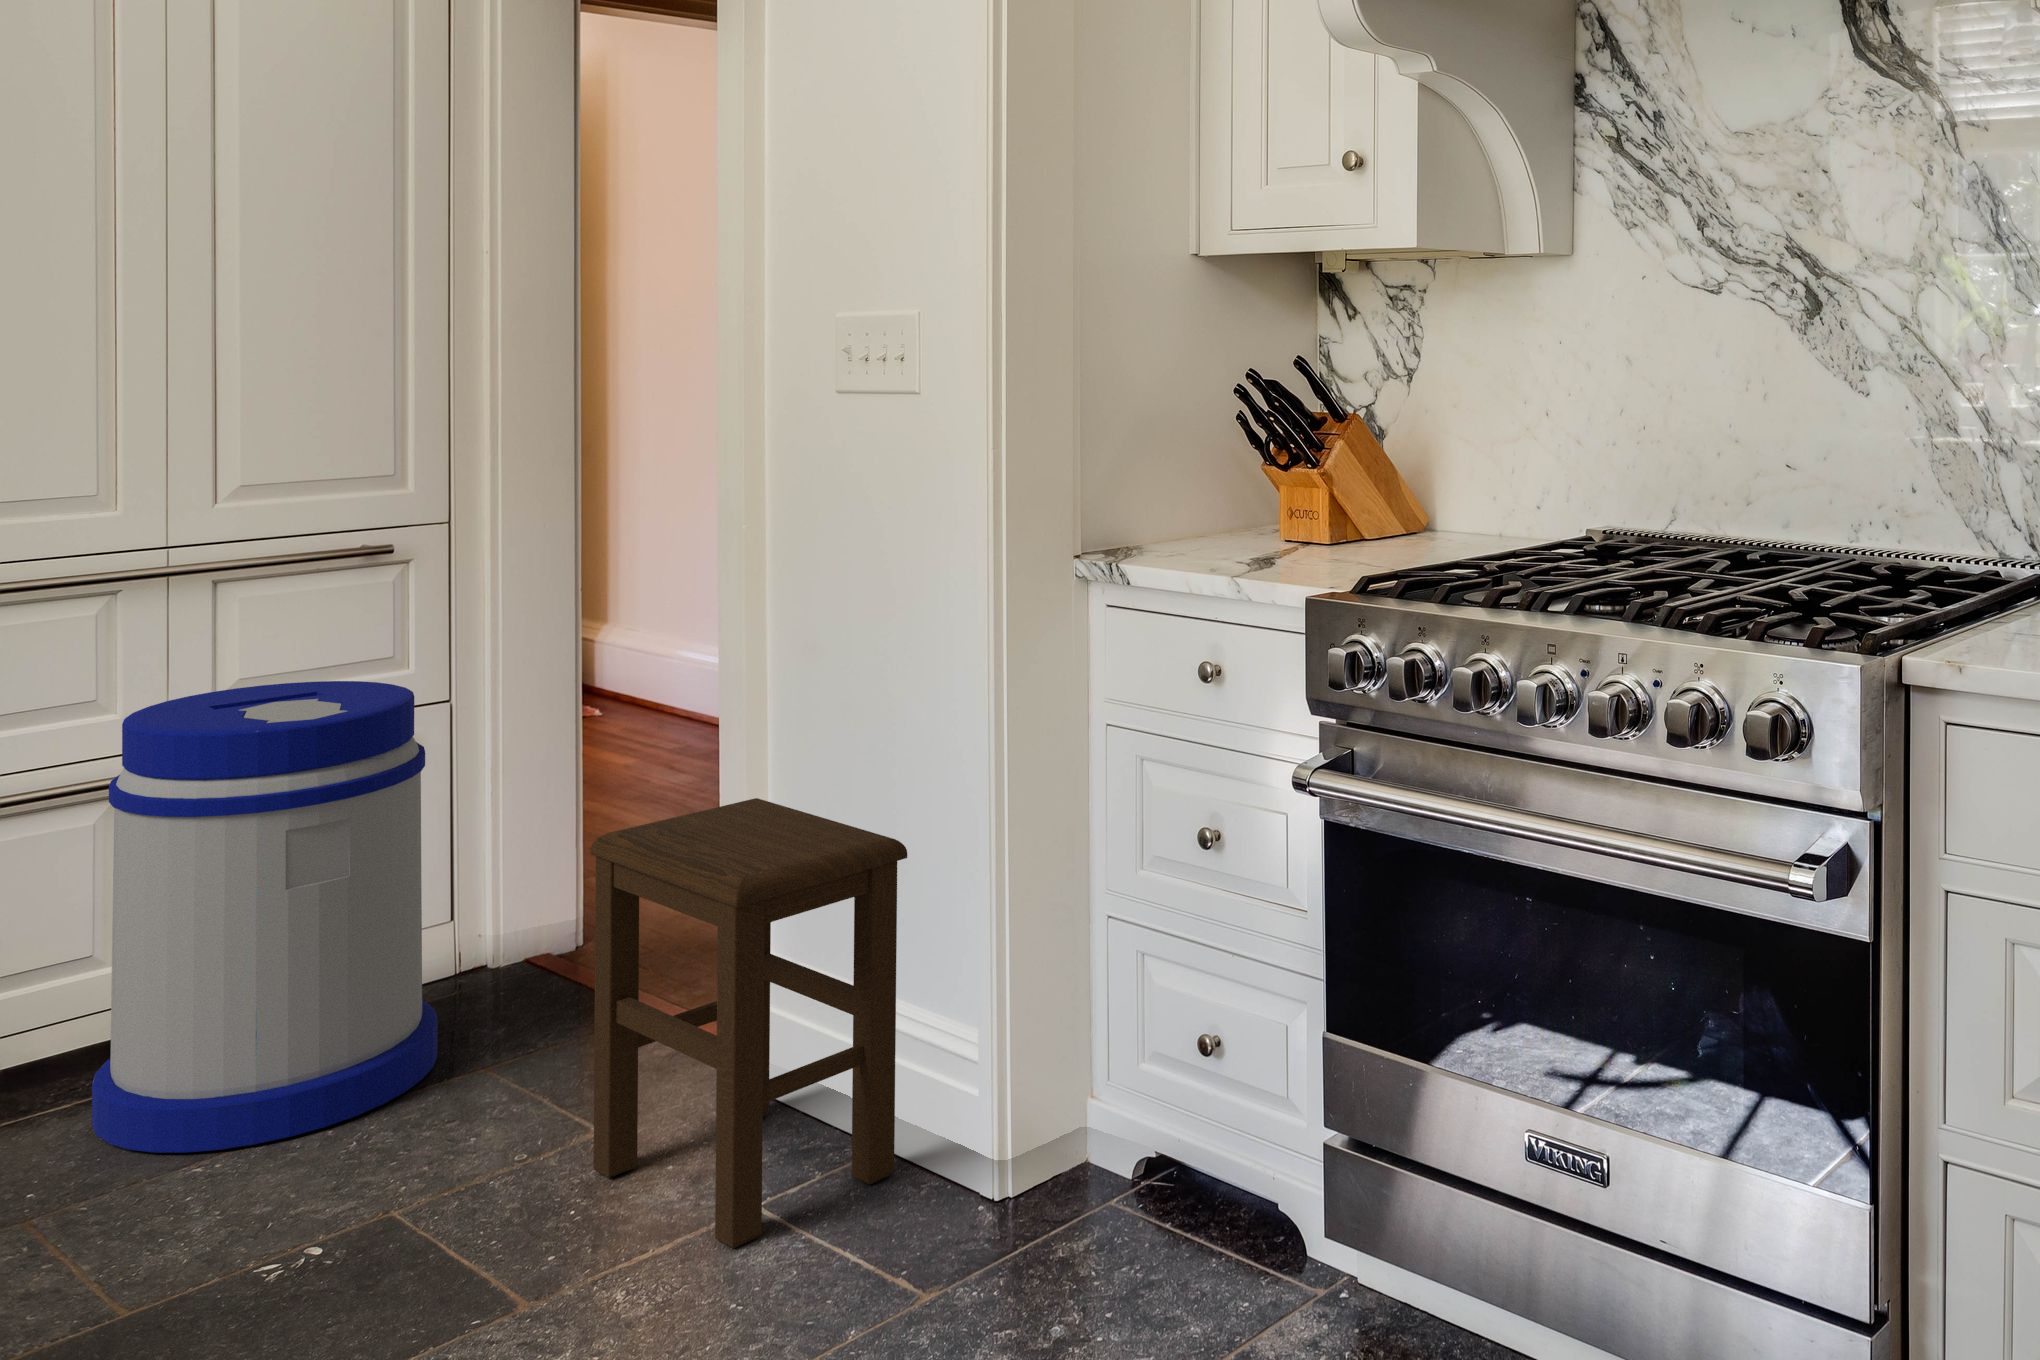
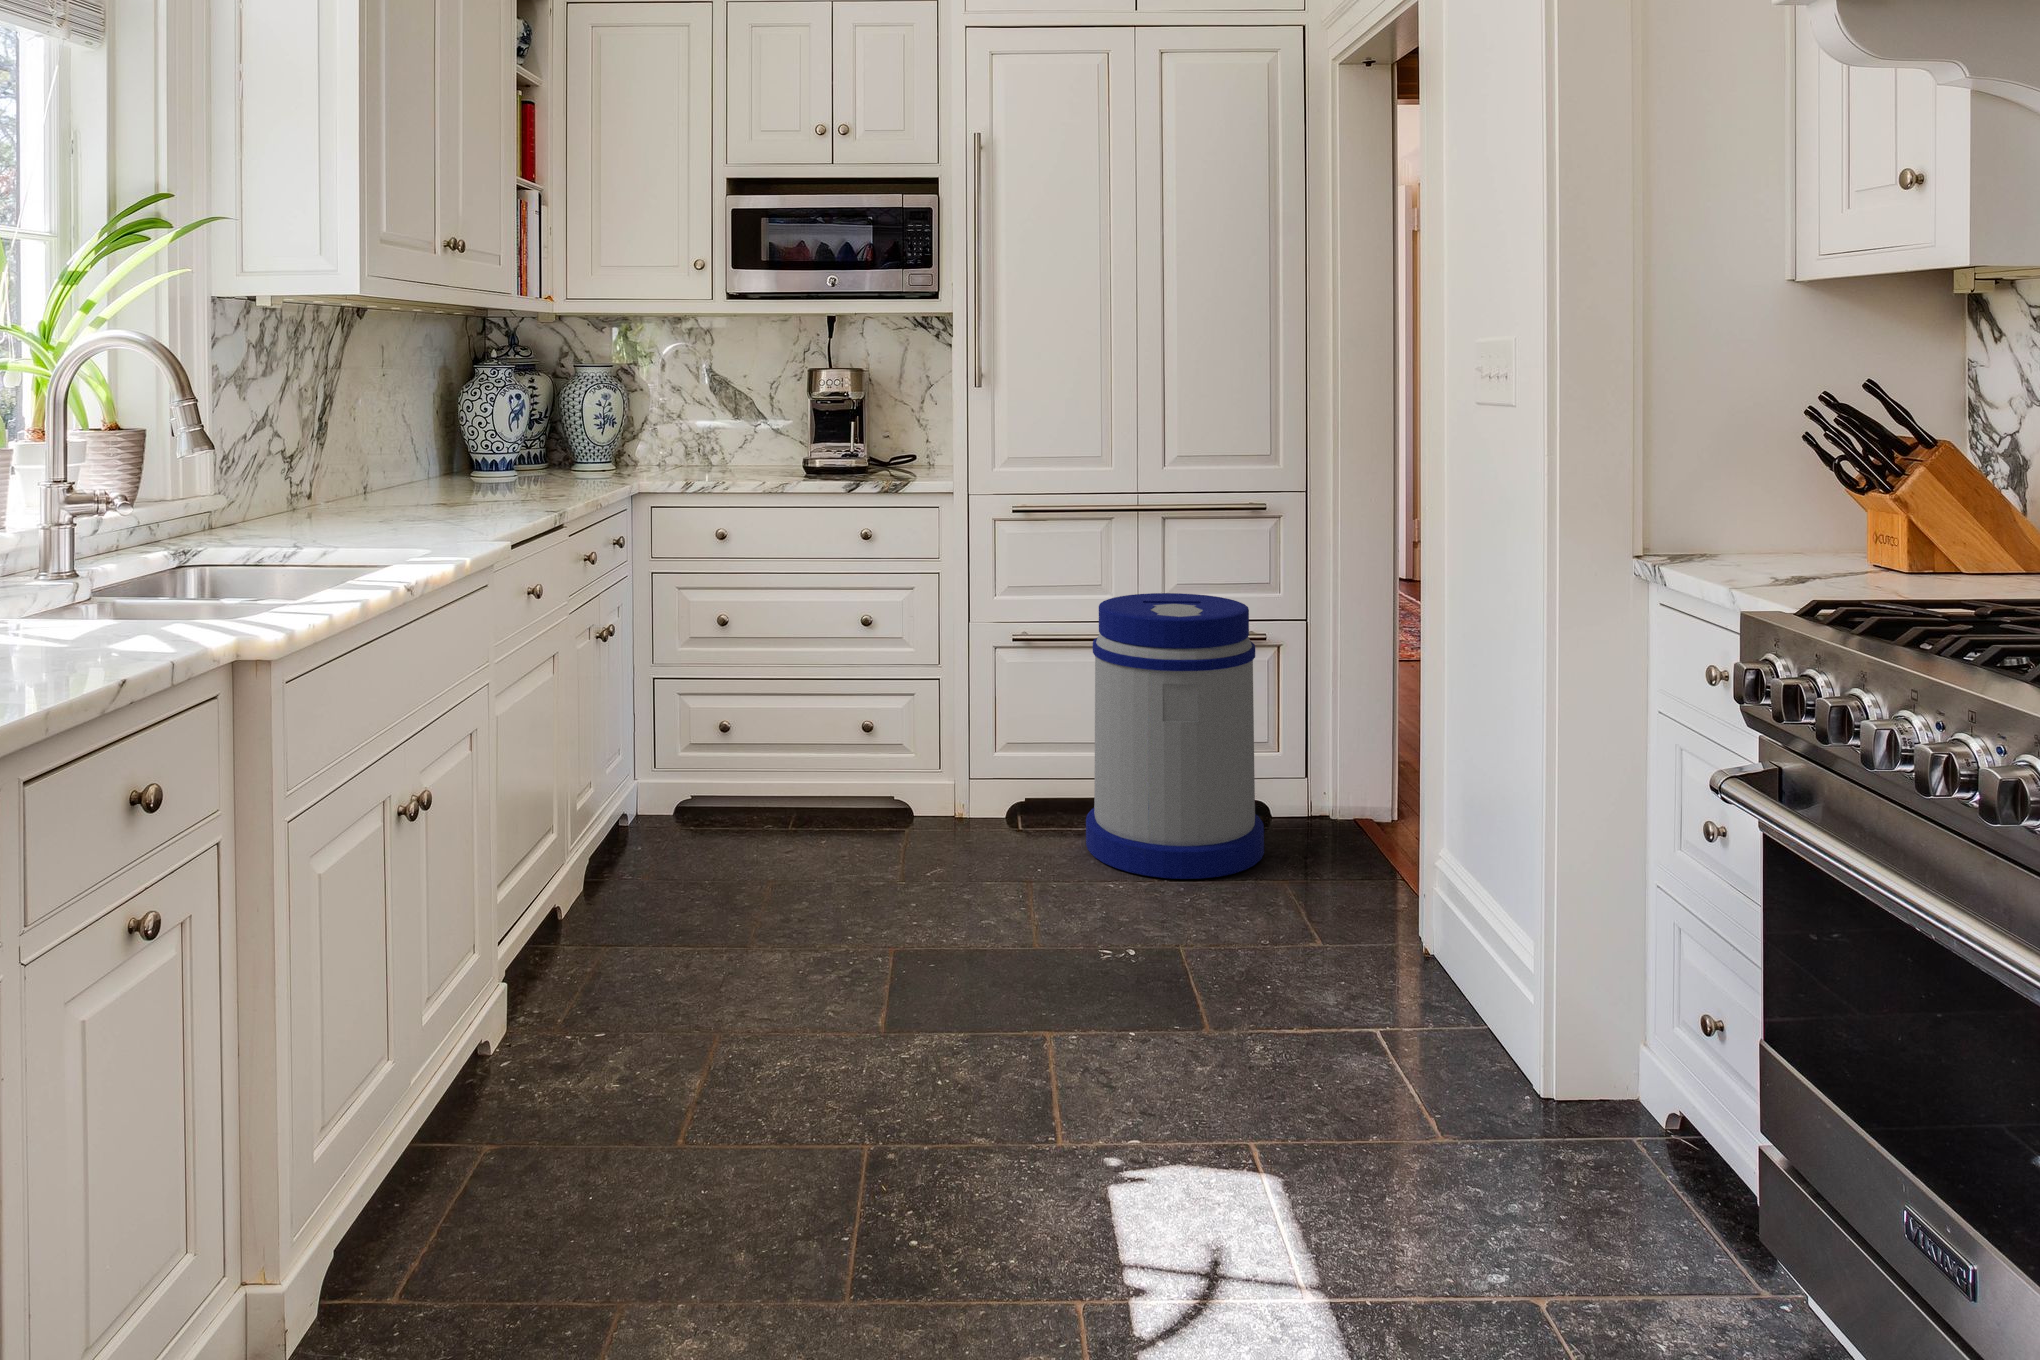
stool: present [590,798,907,1248] -> none [1294,723,1487,1045]

